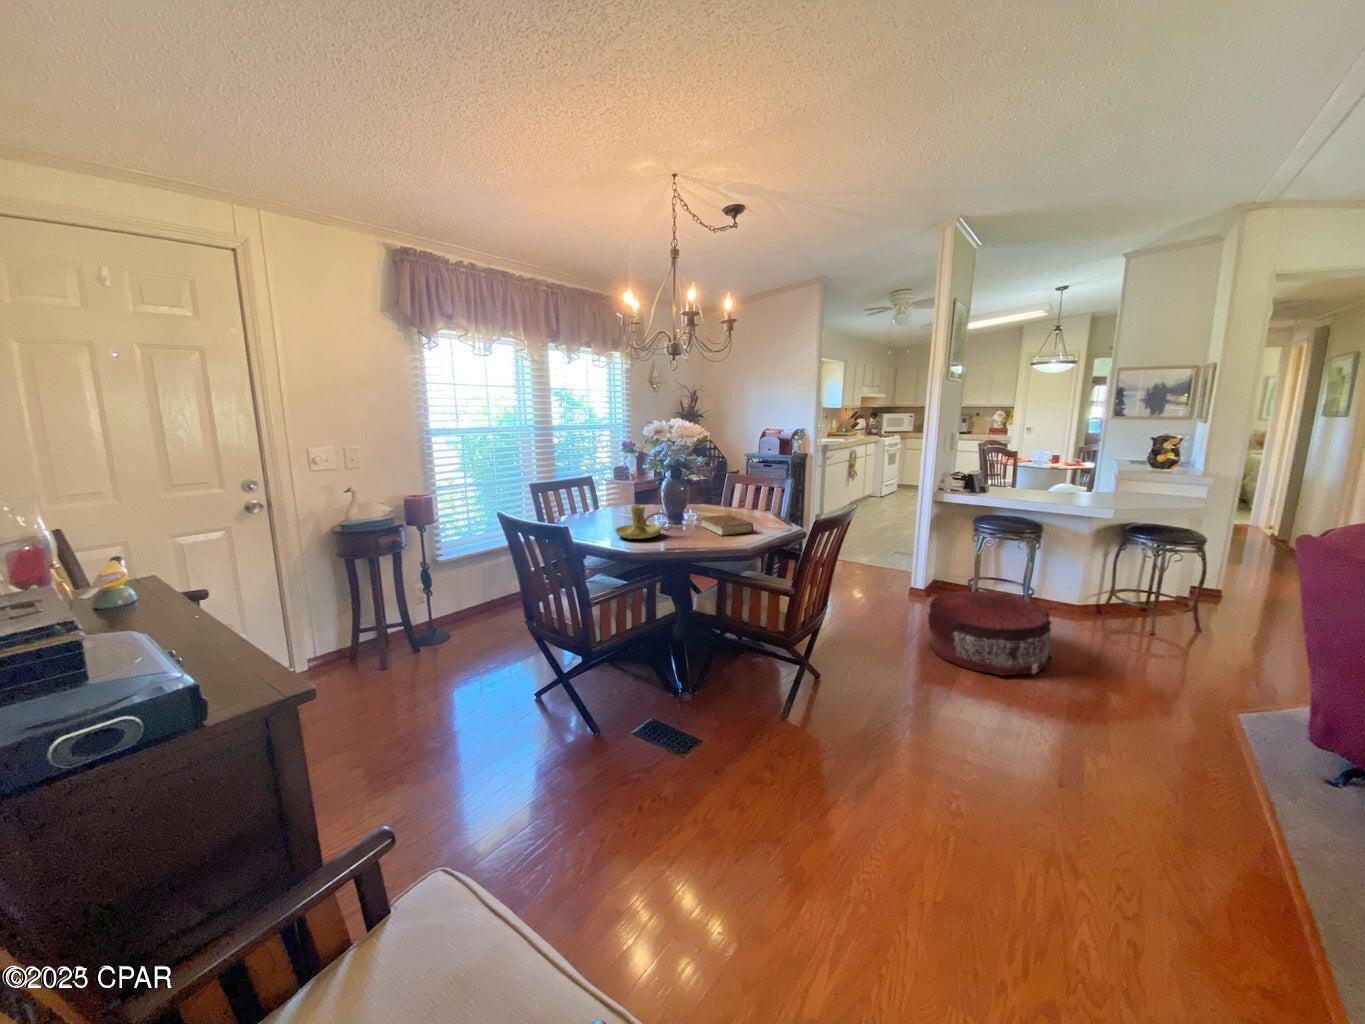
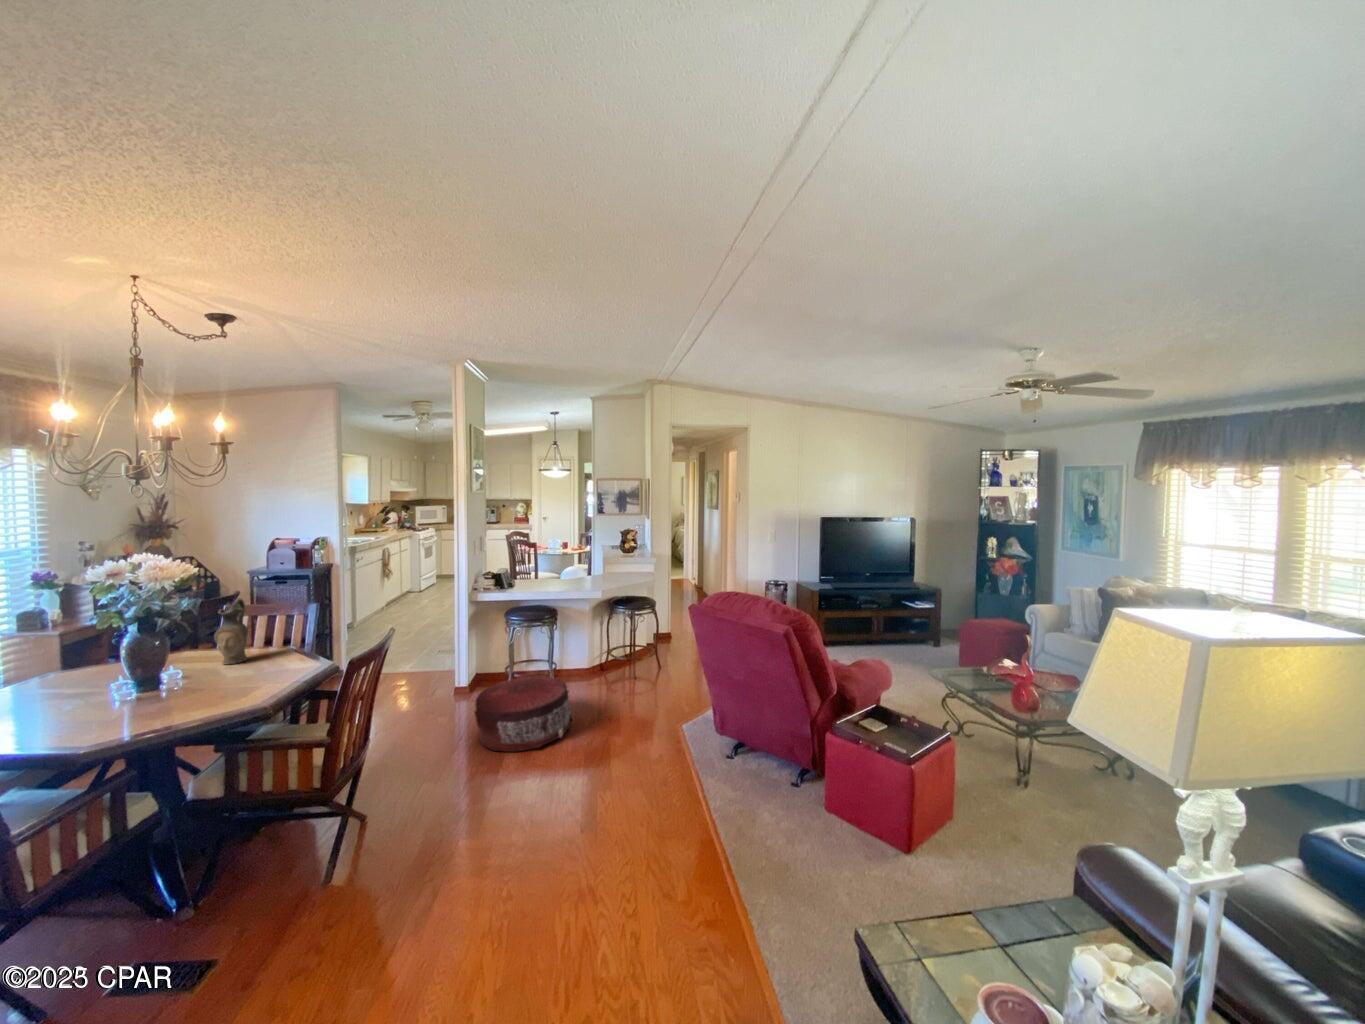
ceramic pitcher: none [718,464,740,517] -> present [214,599,248,664]
candle holder: present [615,505,673,539] -> none [28,682,145,736]
book: present [701,514,753,536] -> none [188,663,272,695]

